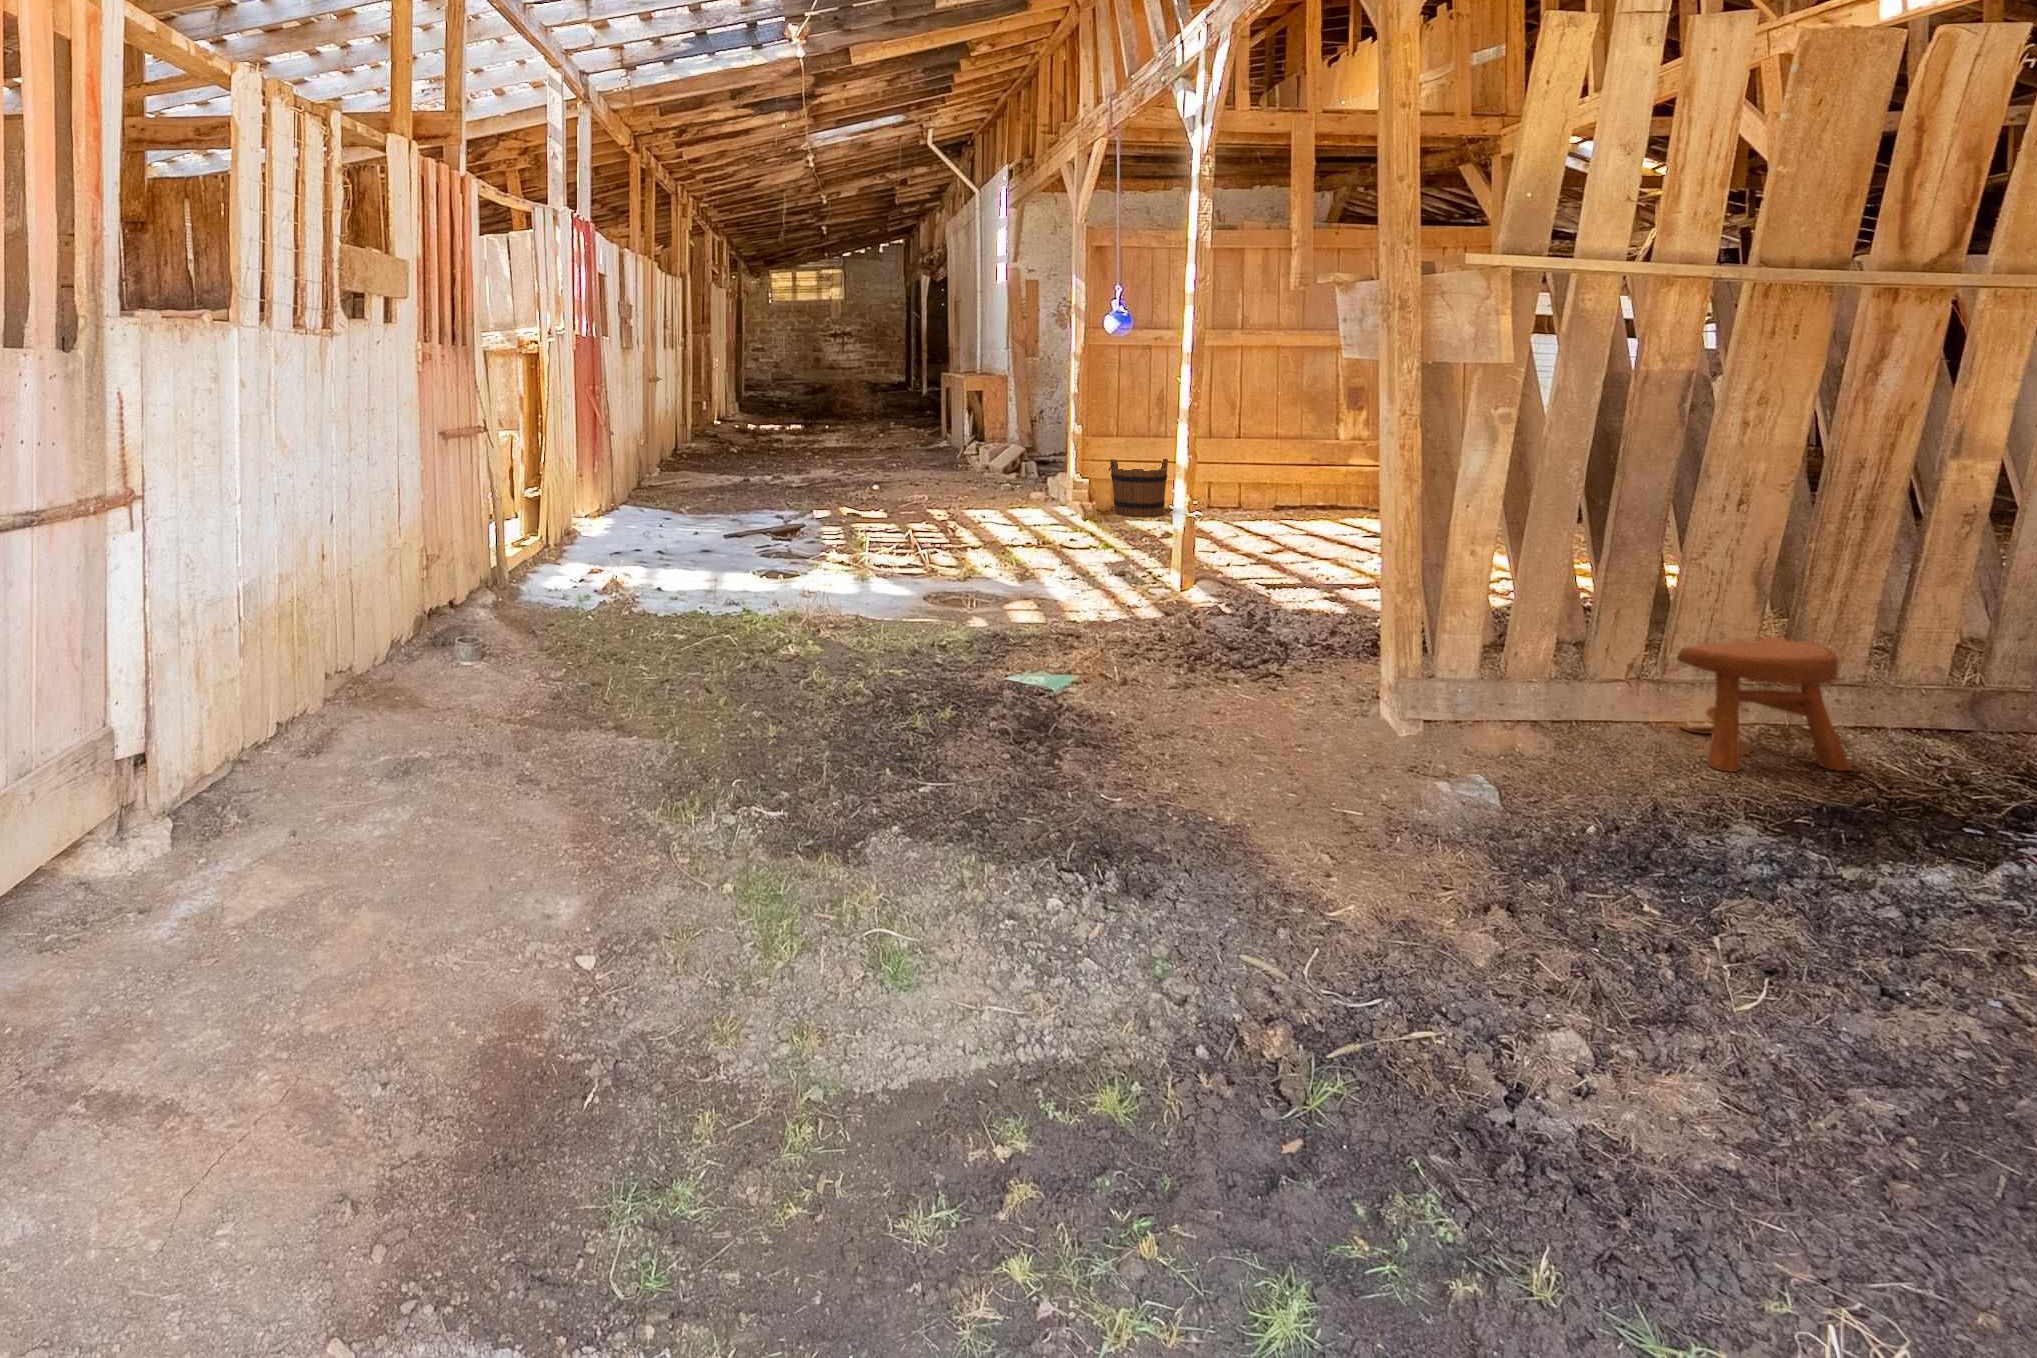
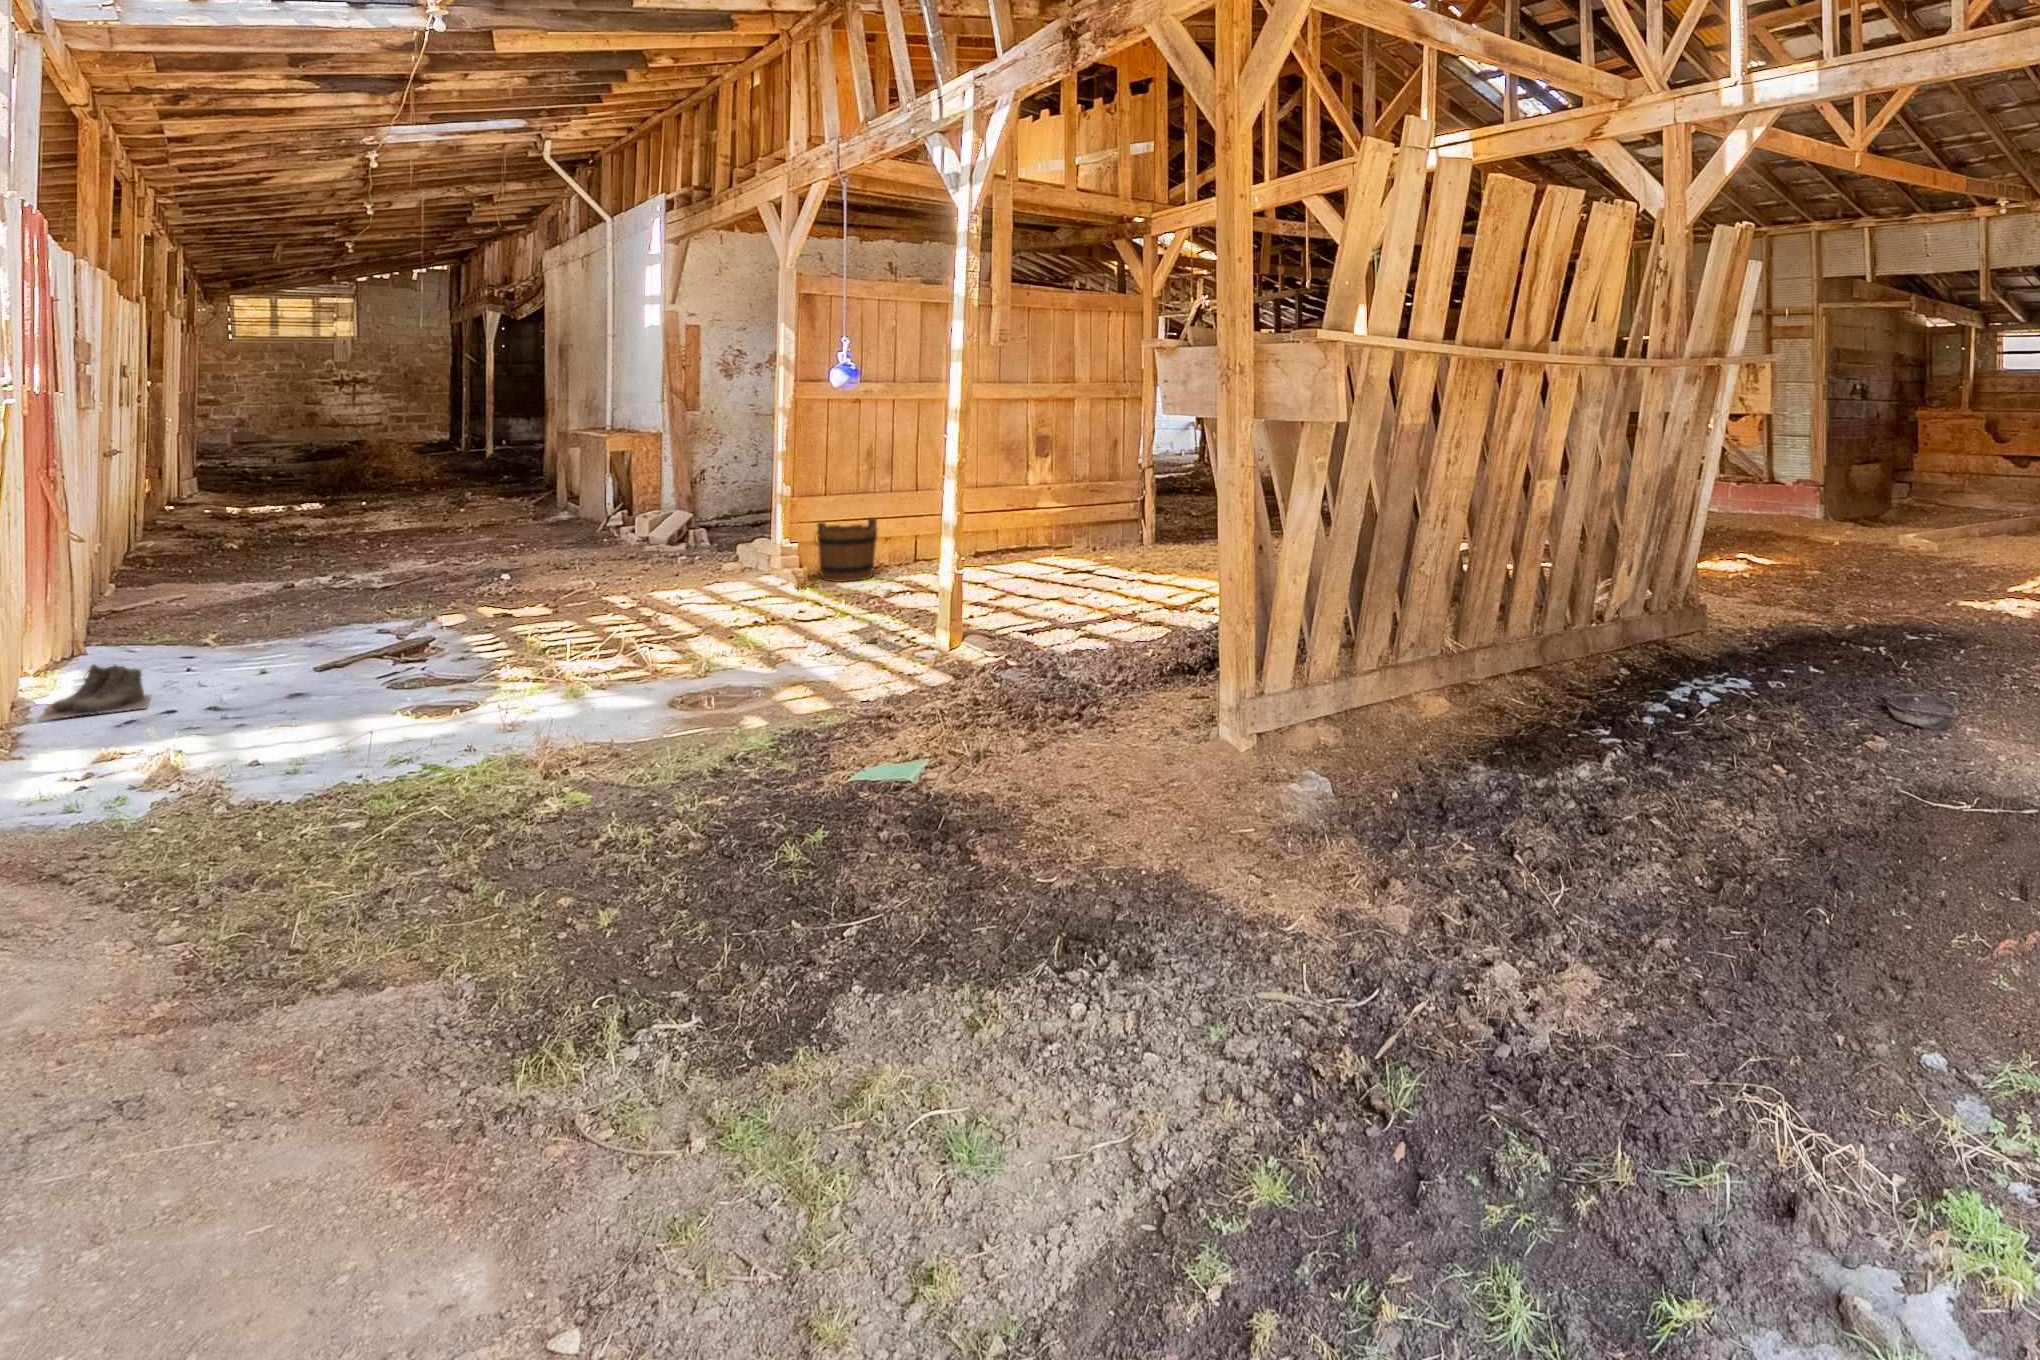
boots: none [571,518,633,551] -> present [38,665,151,721]
stool: present [1677,637,1852,772] -> none [1399,623,1511,738]

